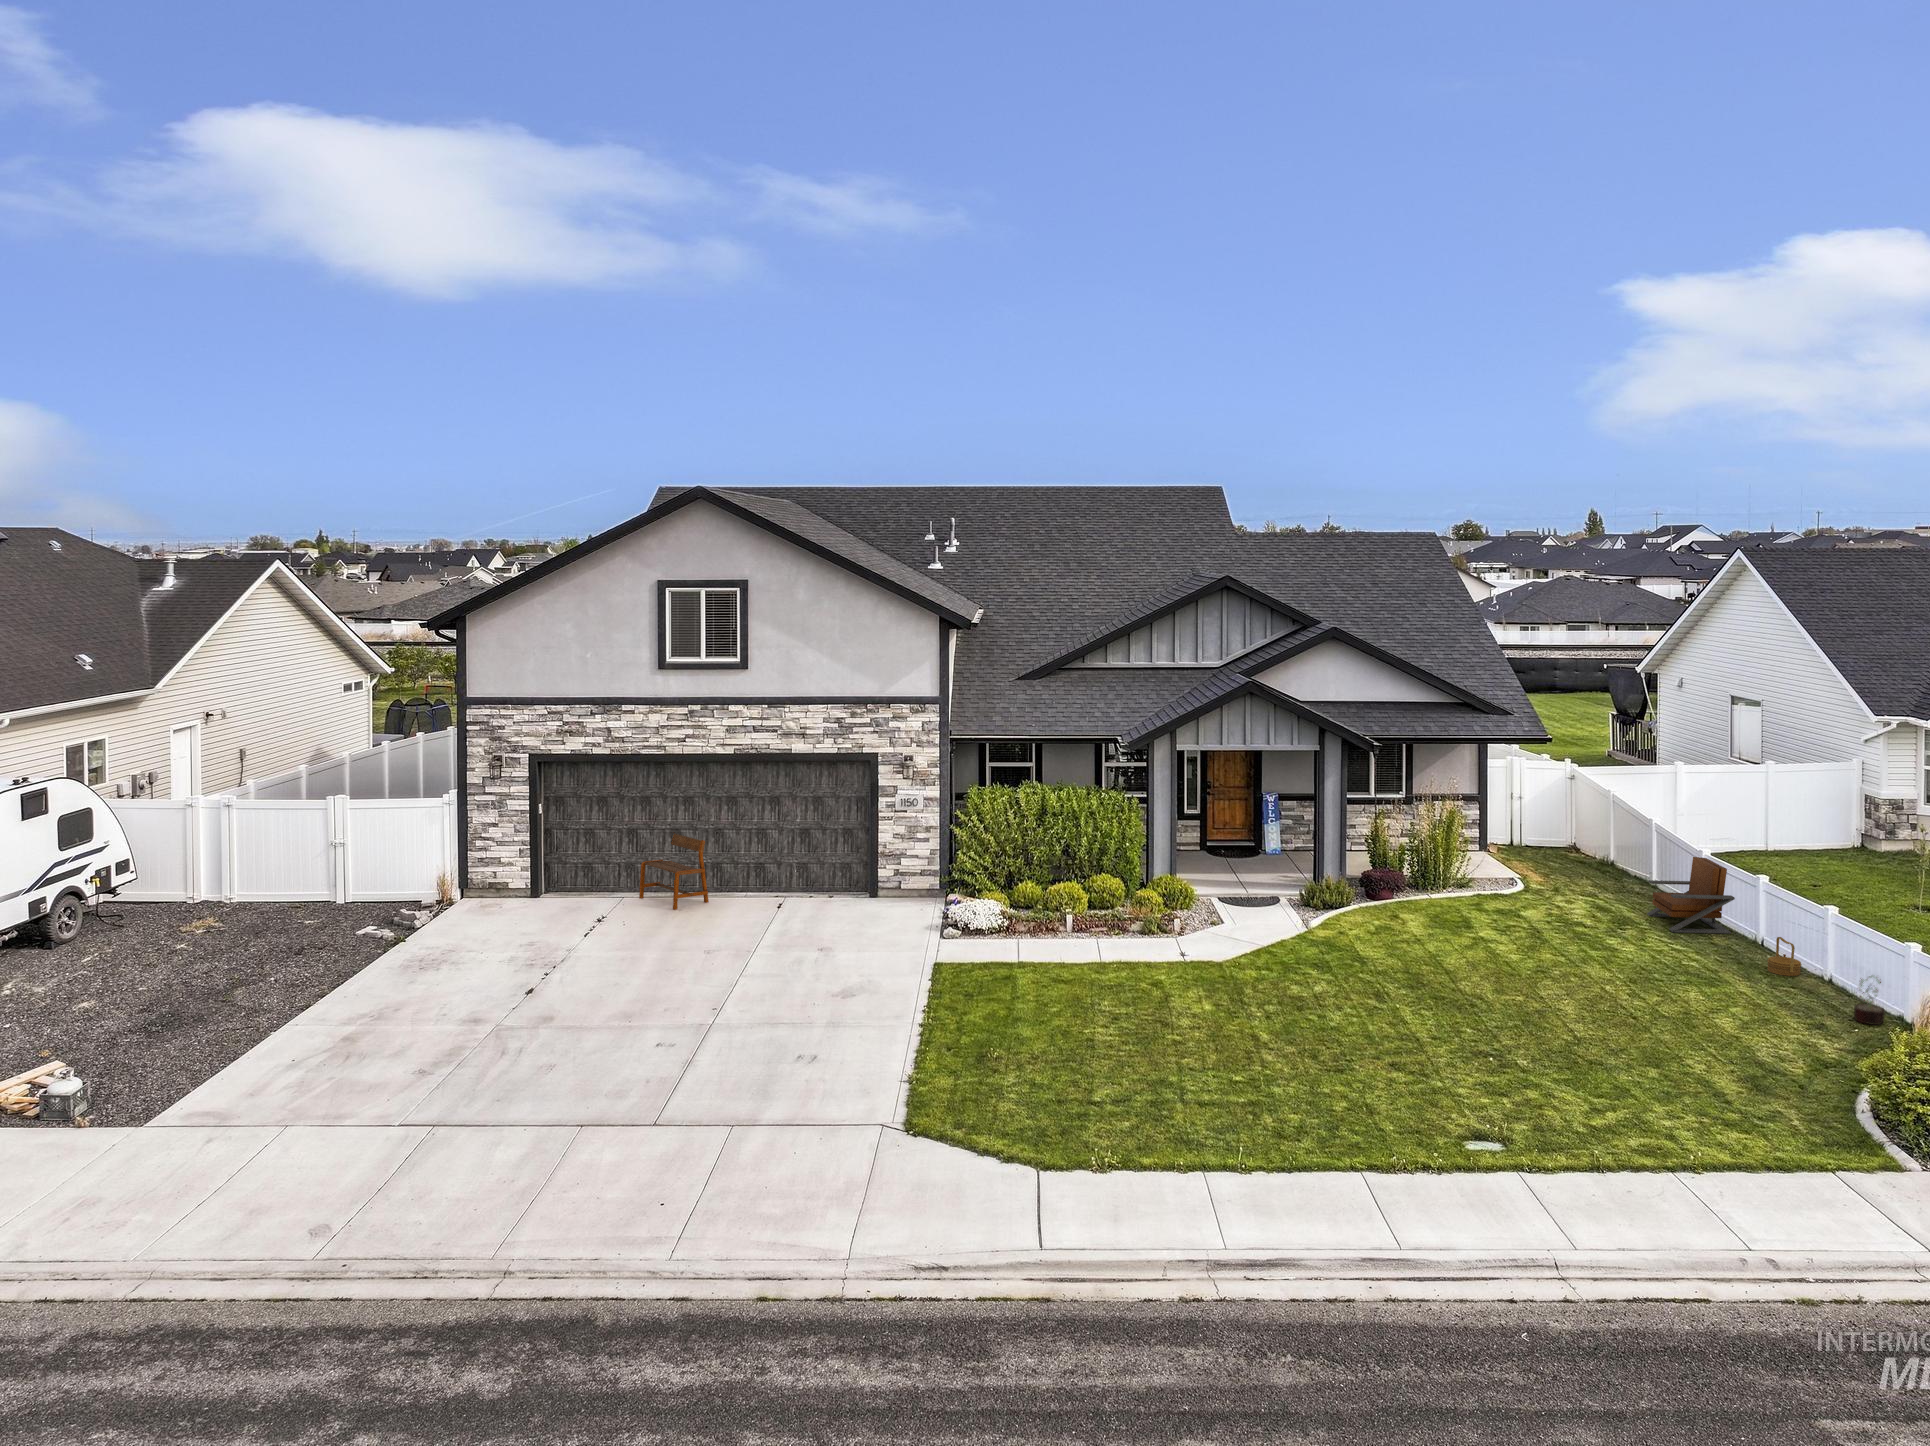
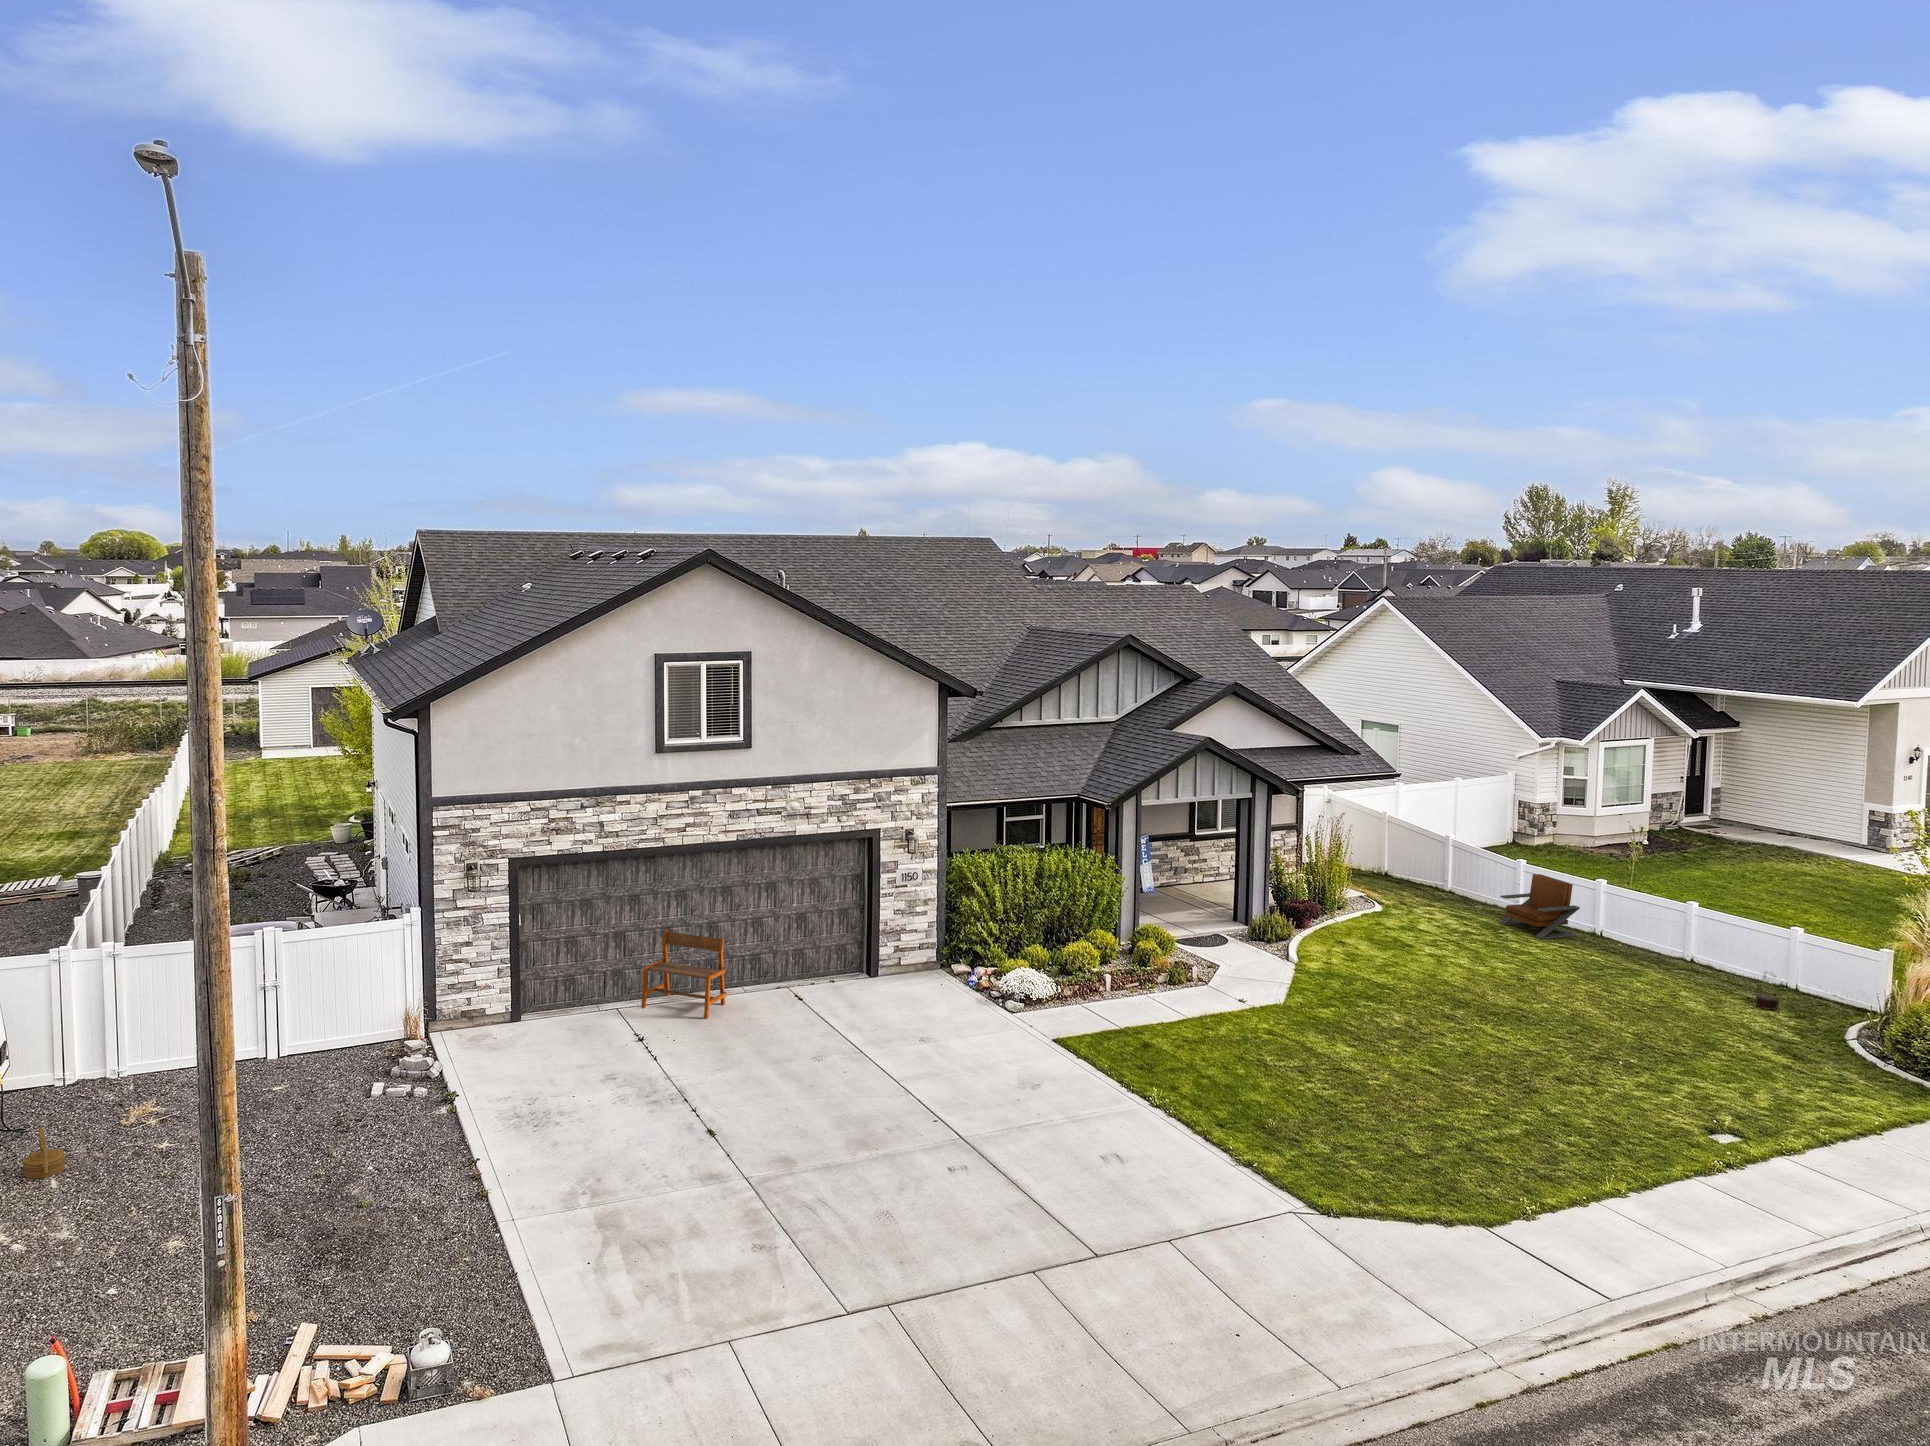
woven basket: present [1767,937,1802,976] -> present [22,1127,66,1178]

